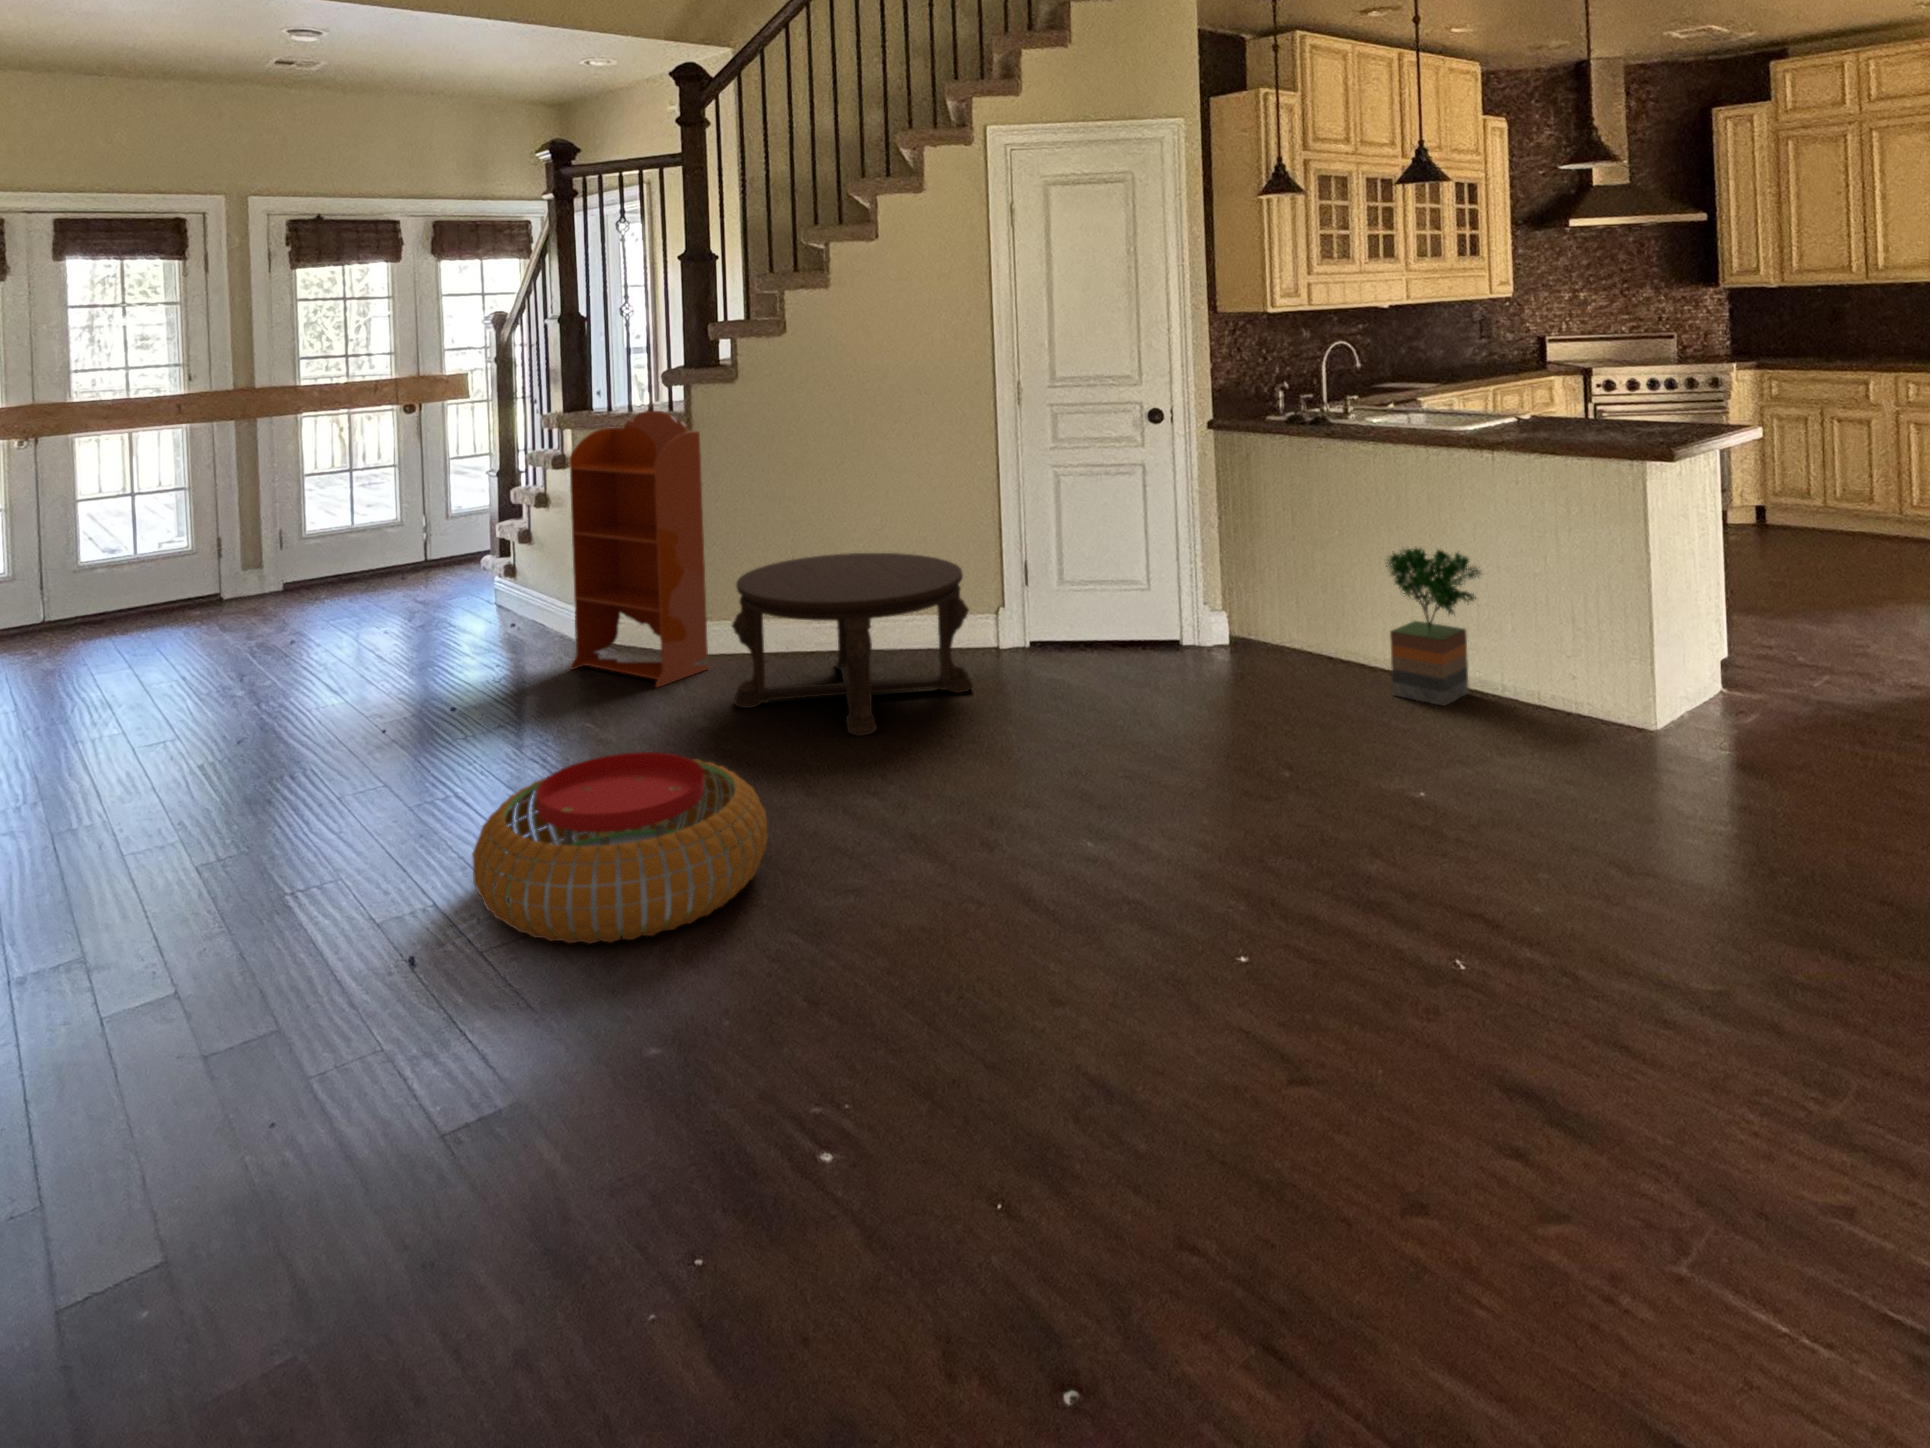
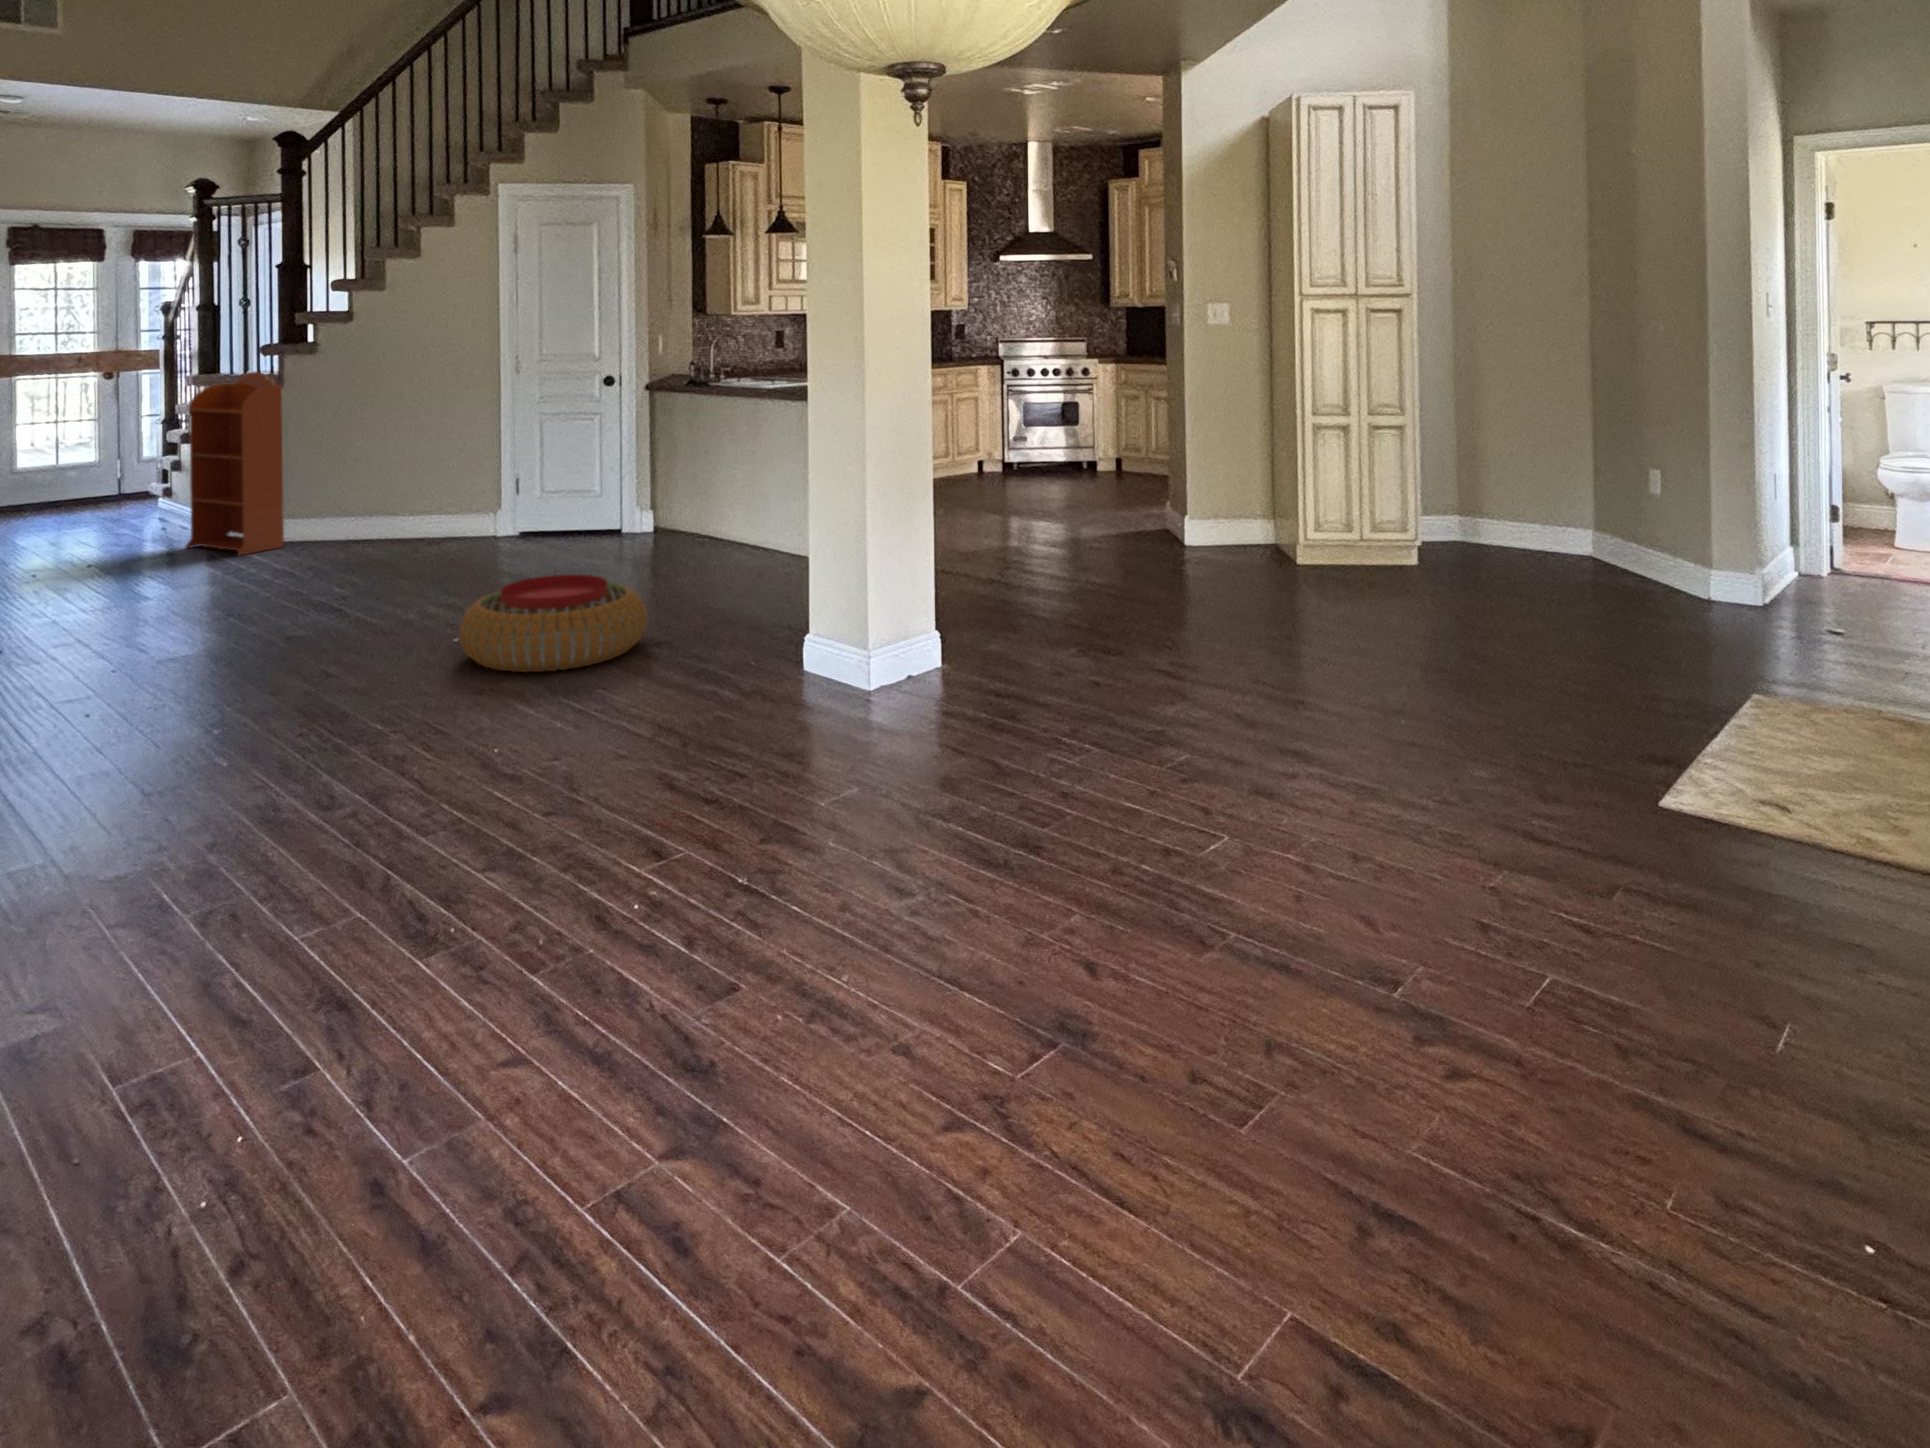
potted tree: present [1386,548,1481,706] -> none [704,460,767,555]
coffee table: present [732,553,973,736] -> none [281,468,452,573]
pouf: present [472,752,768,944] -> present [459,575,647,672]

